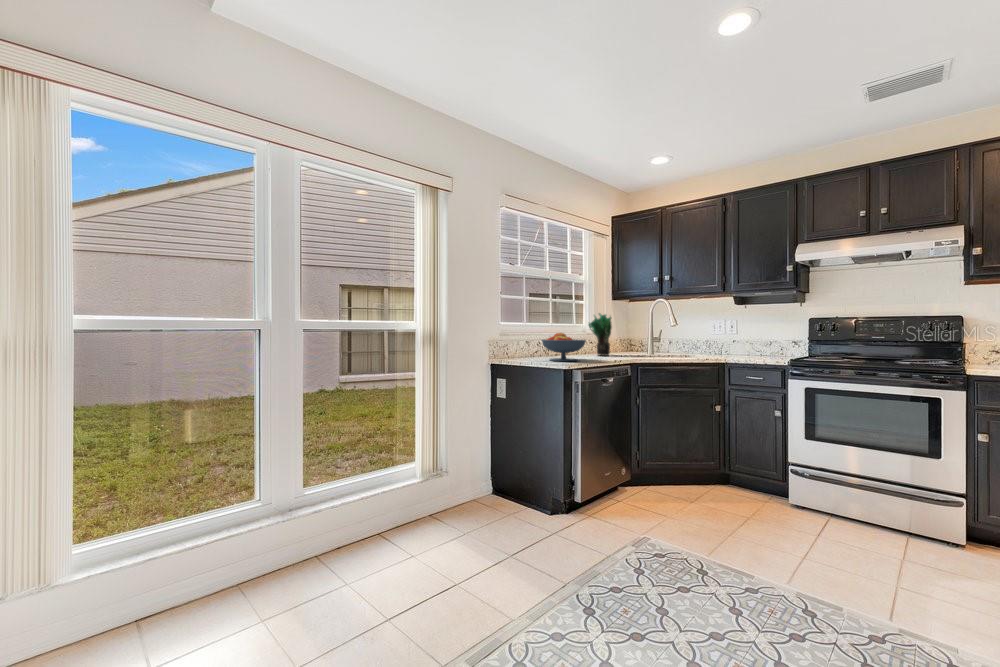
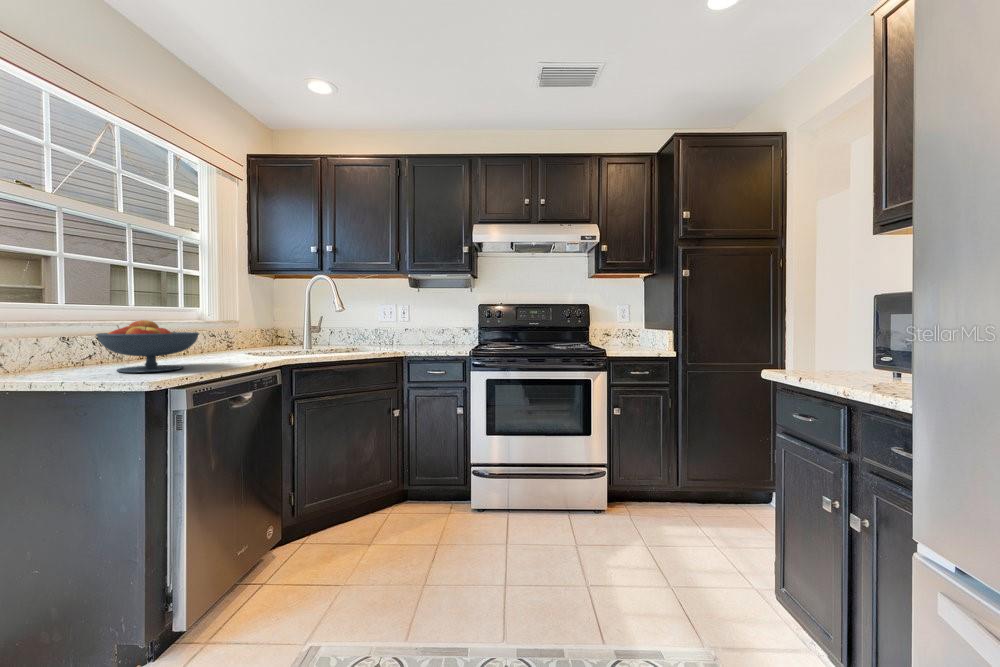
potted plant: present [589,313,612,356] -> none [206,290,248,356]

